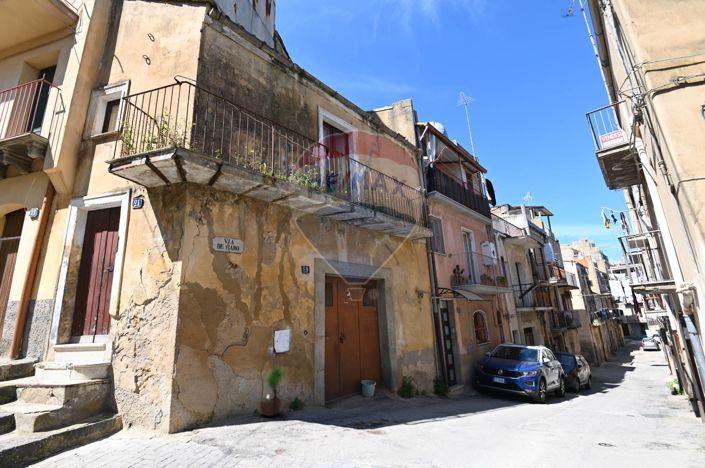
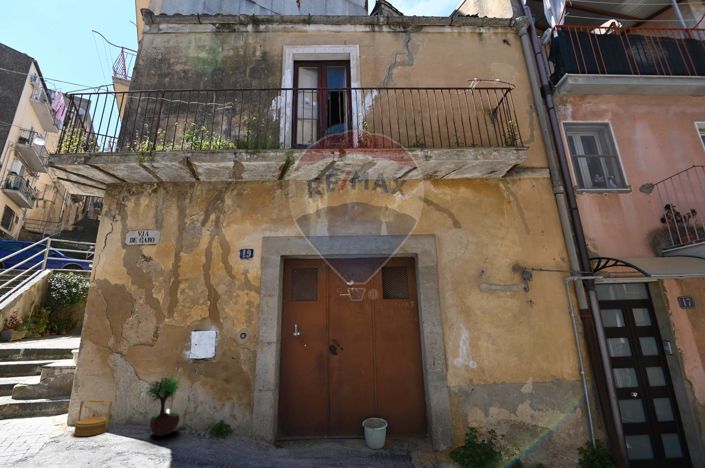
woven basket: none [198,395,228,431] -> present [74,399,112,436]

